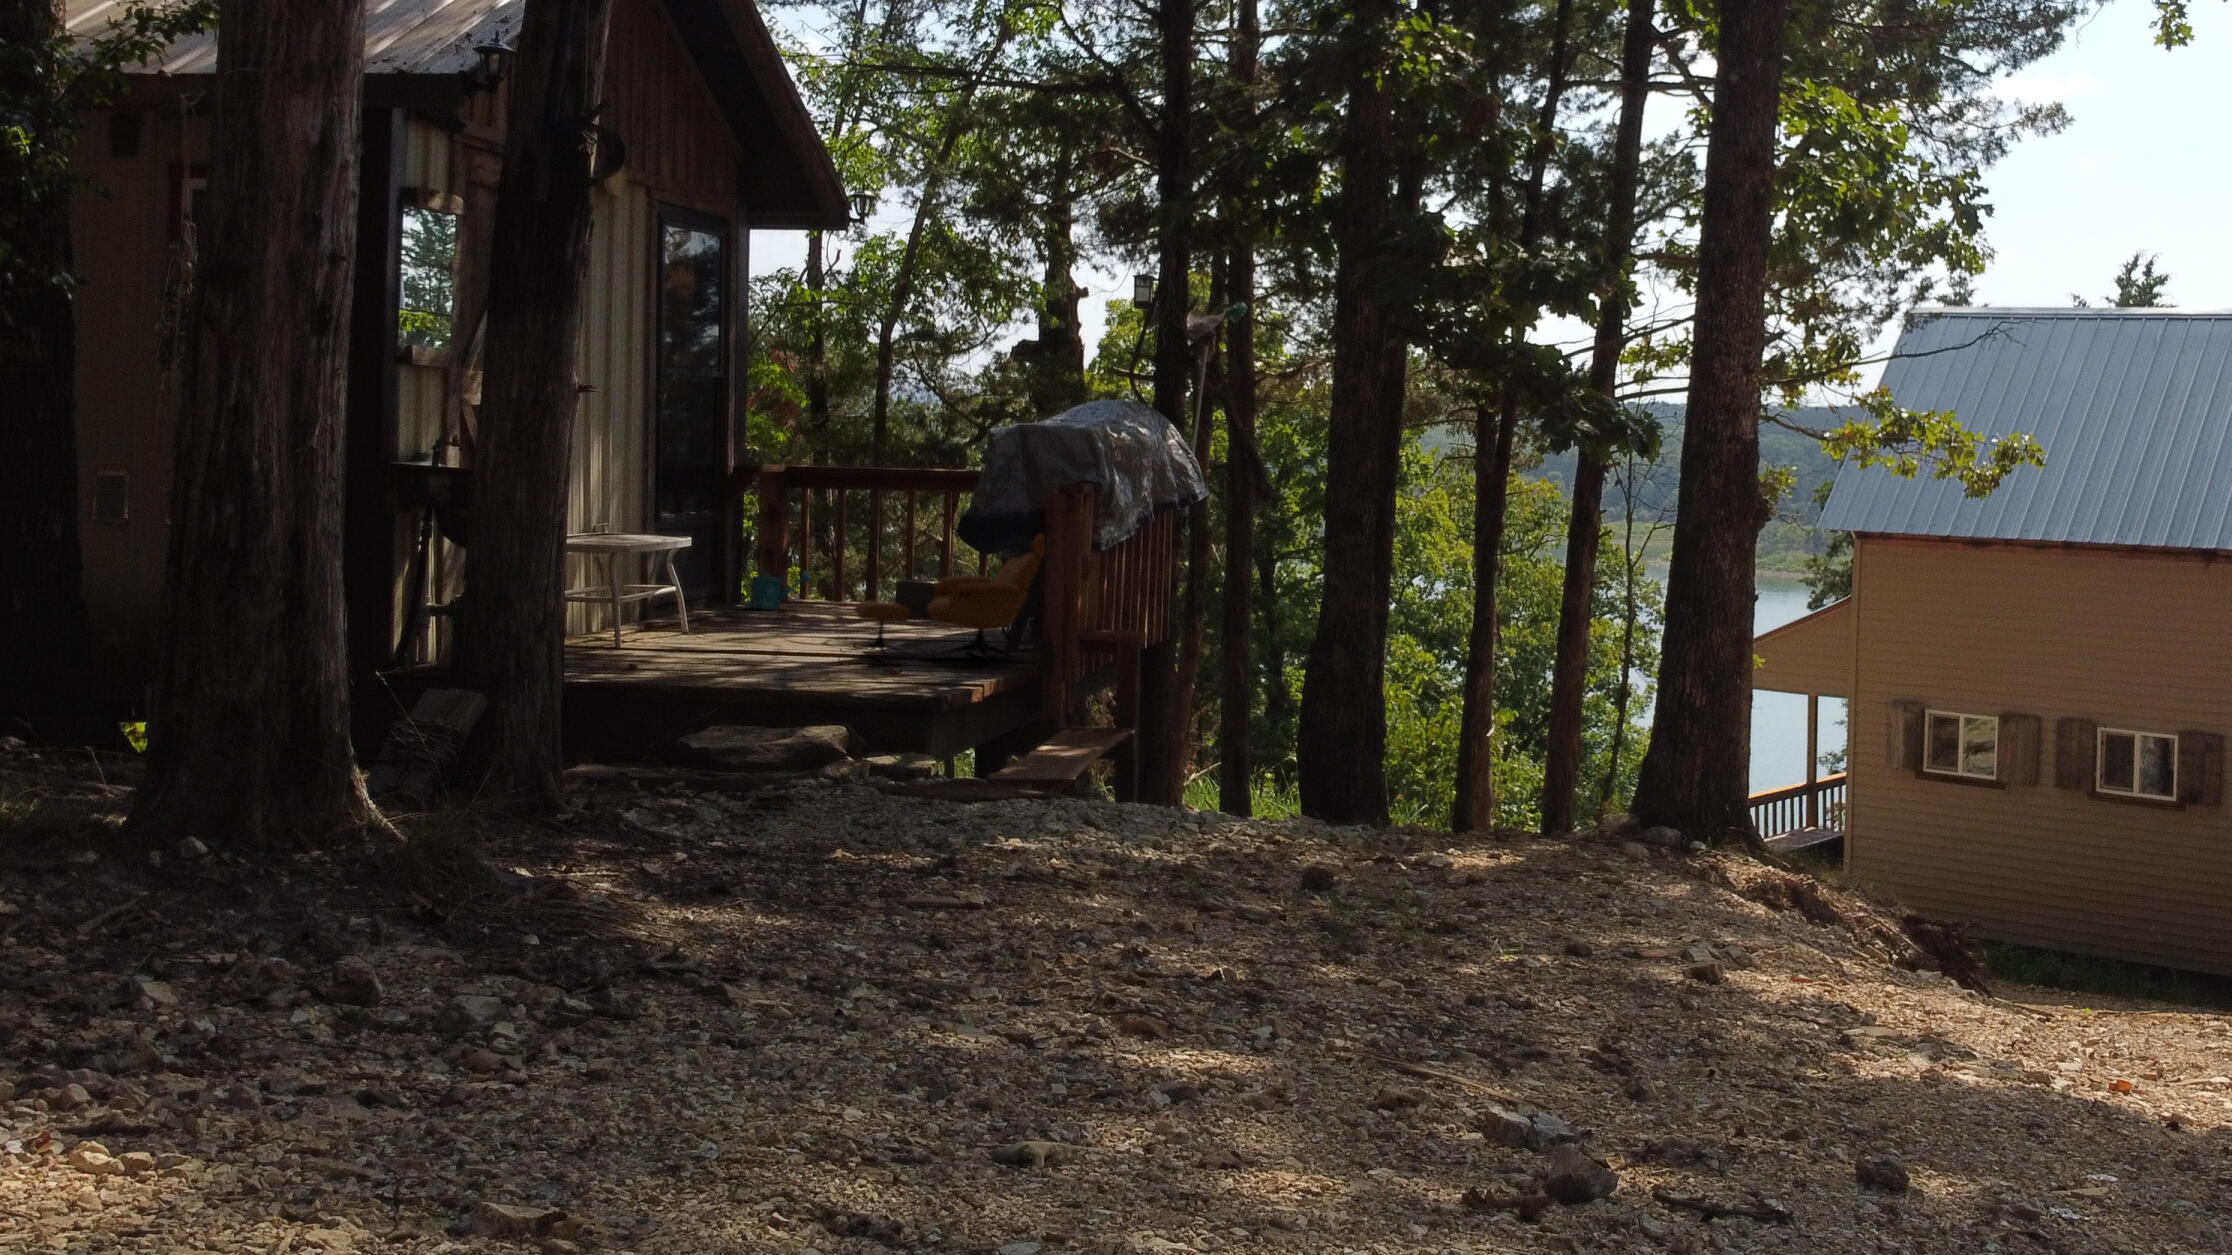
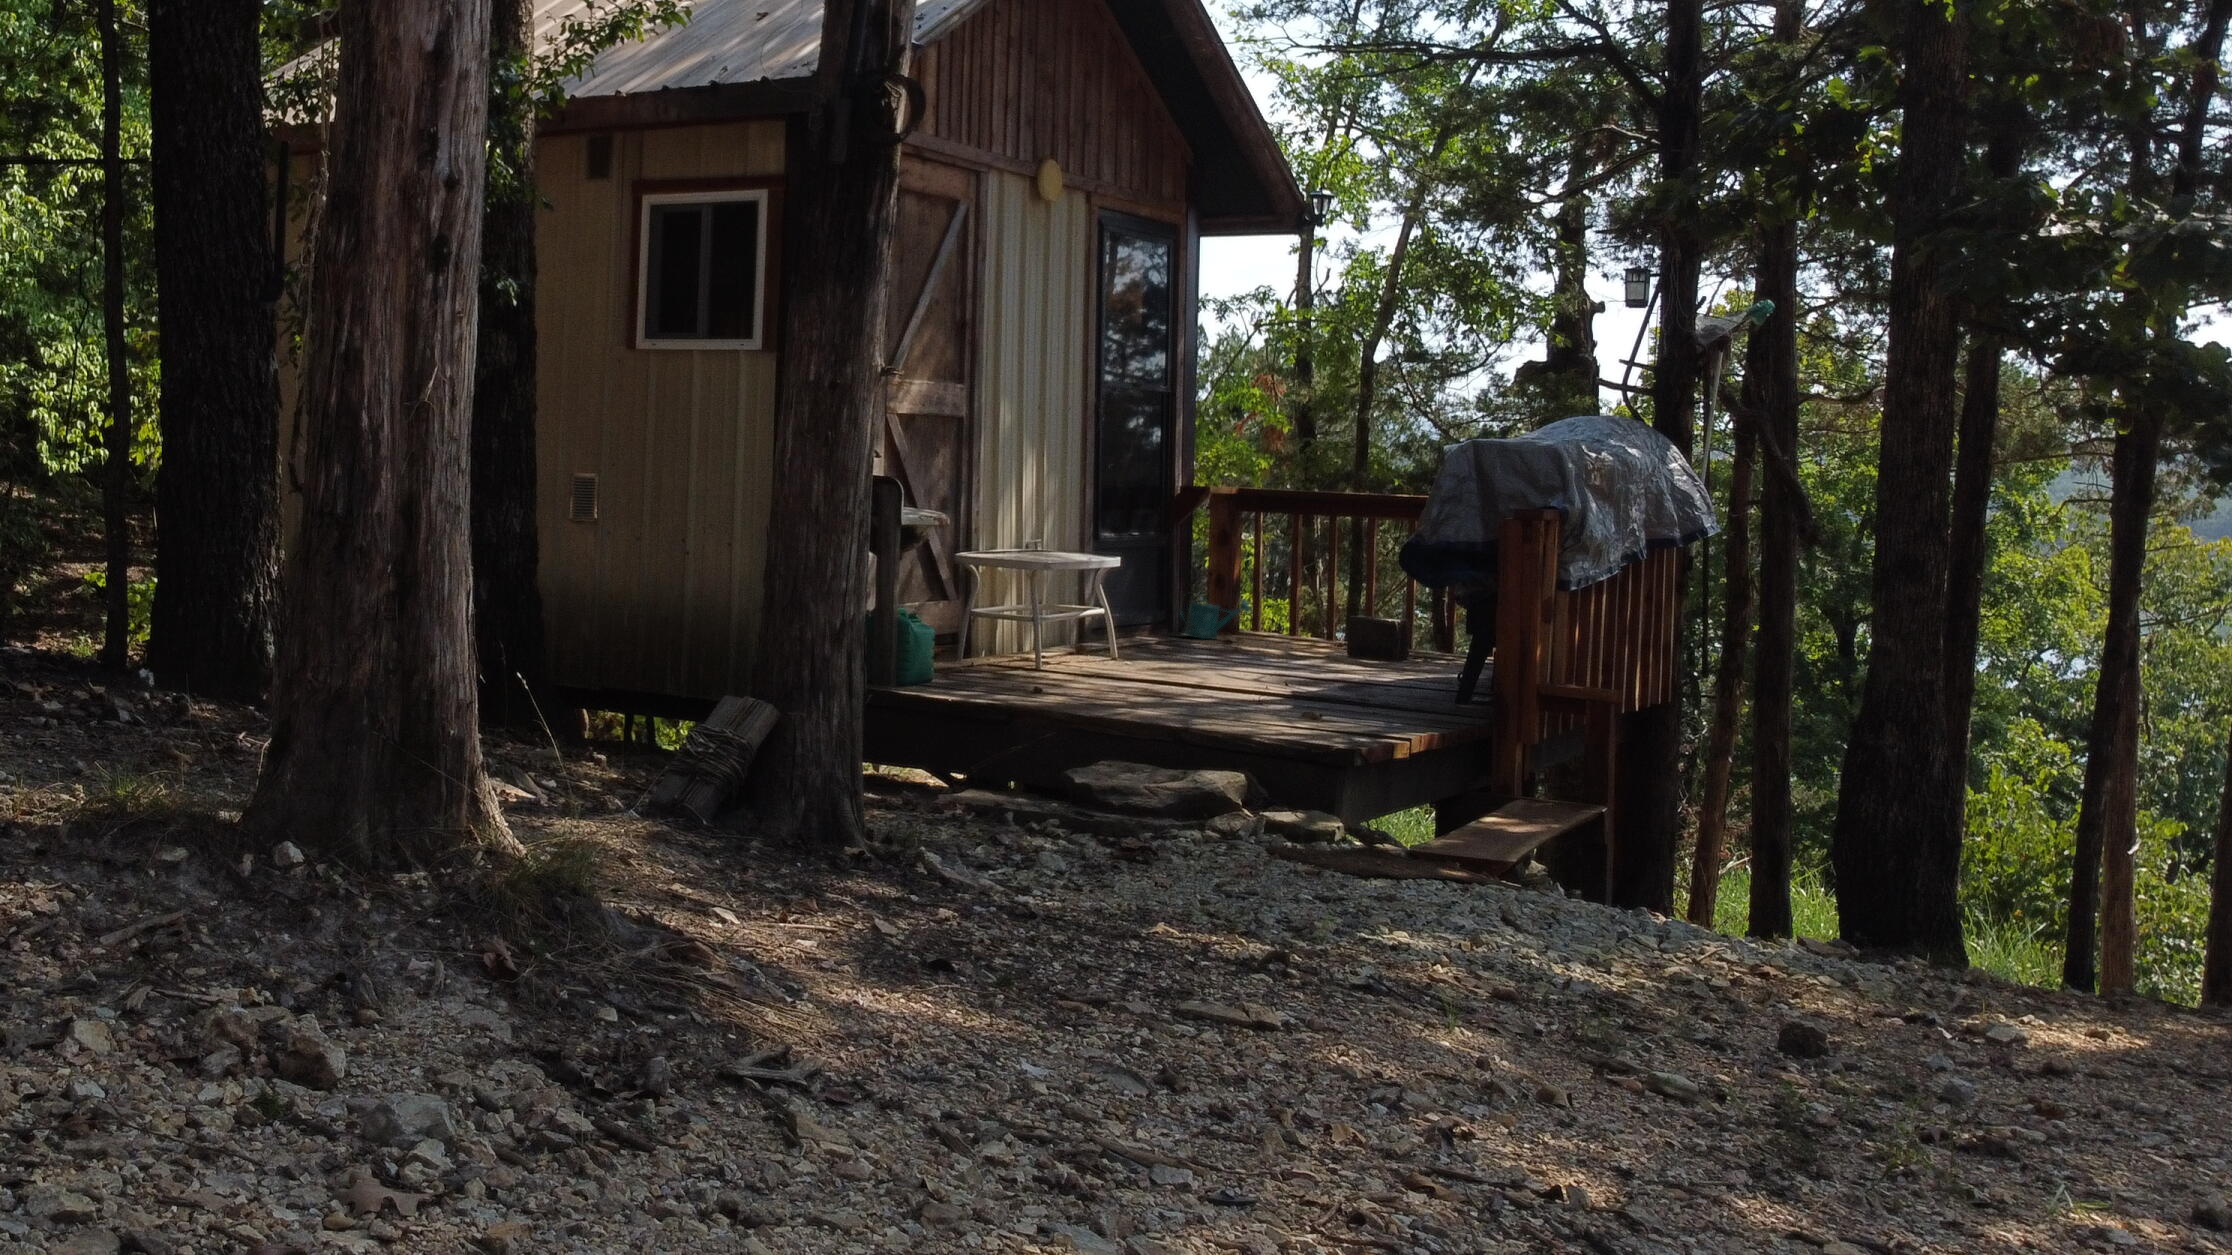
lounge chair: present [845,535,1044,661] -> none [1258,563,1495,716]

